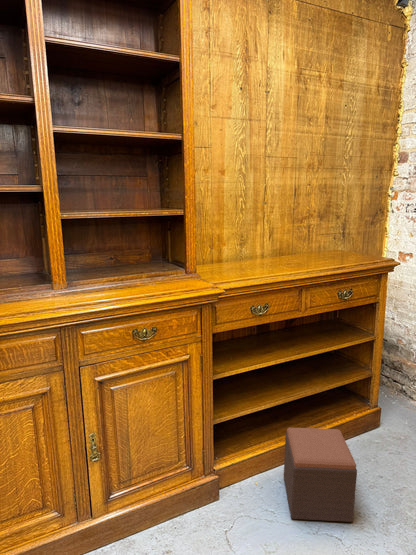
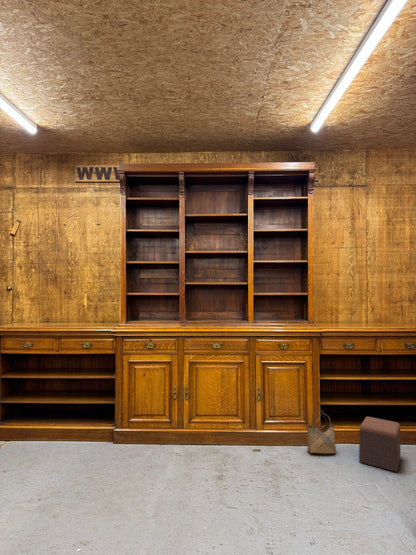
woven basket: none [199,441,248,532] -> present [307,416,336,454]

